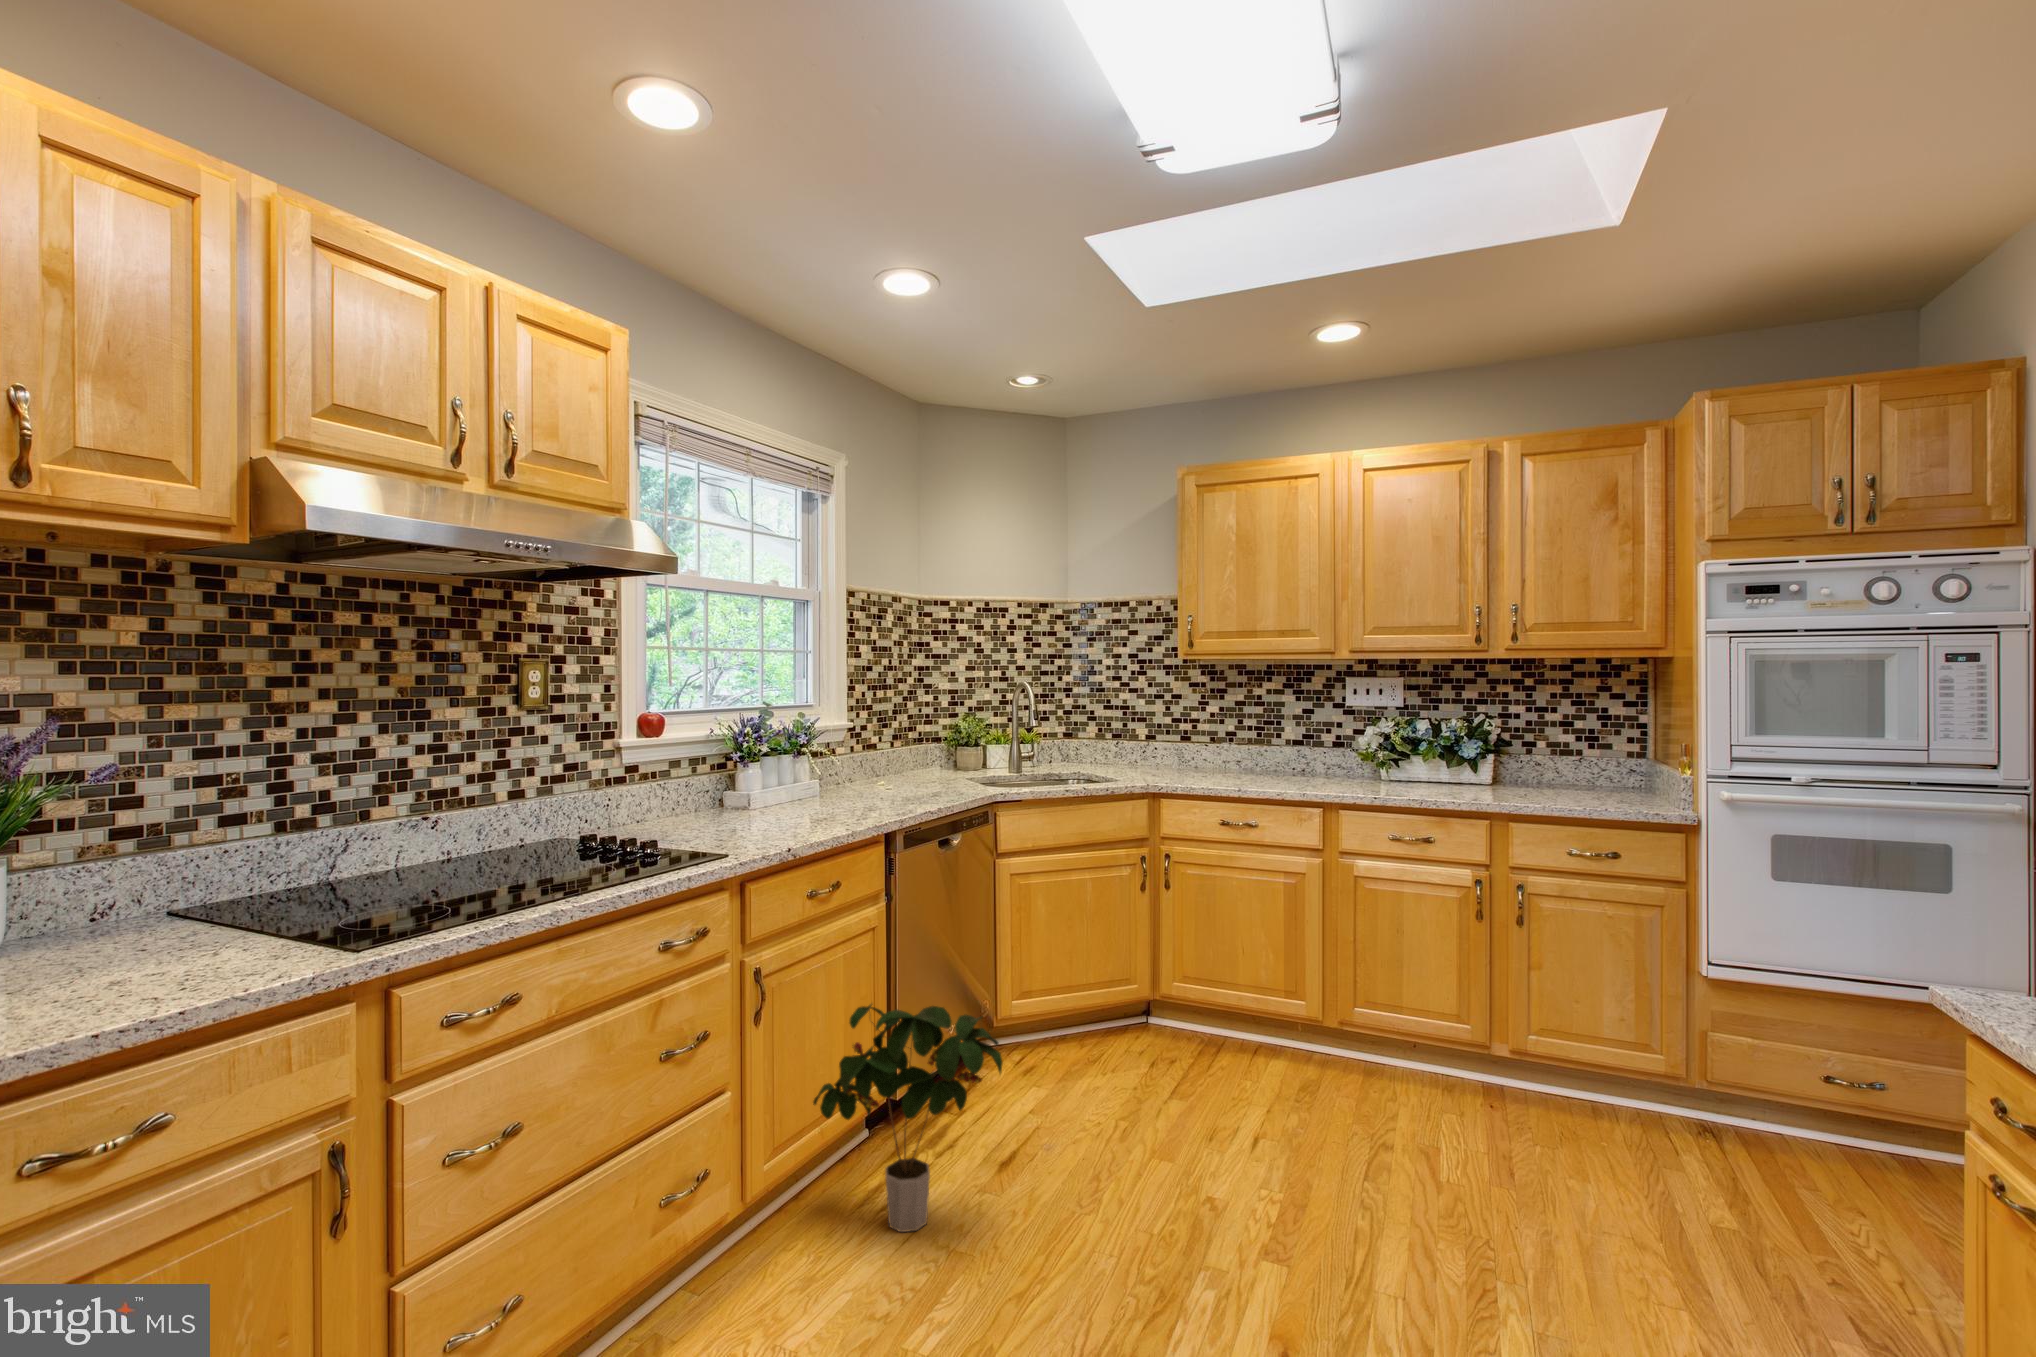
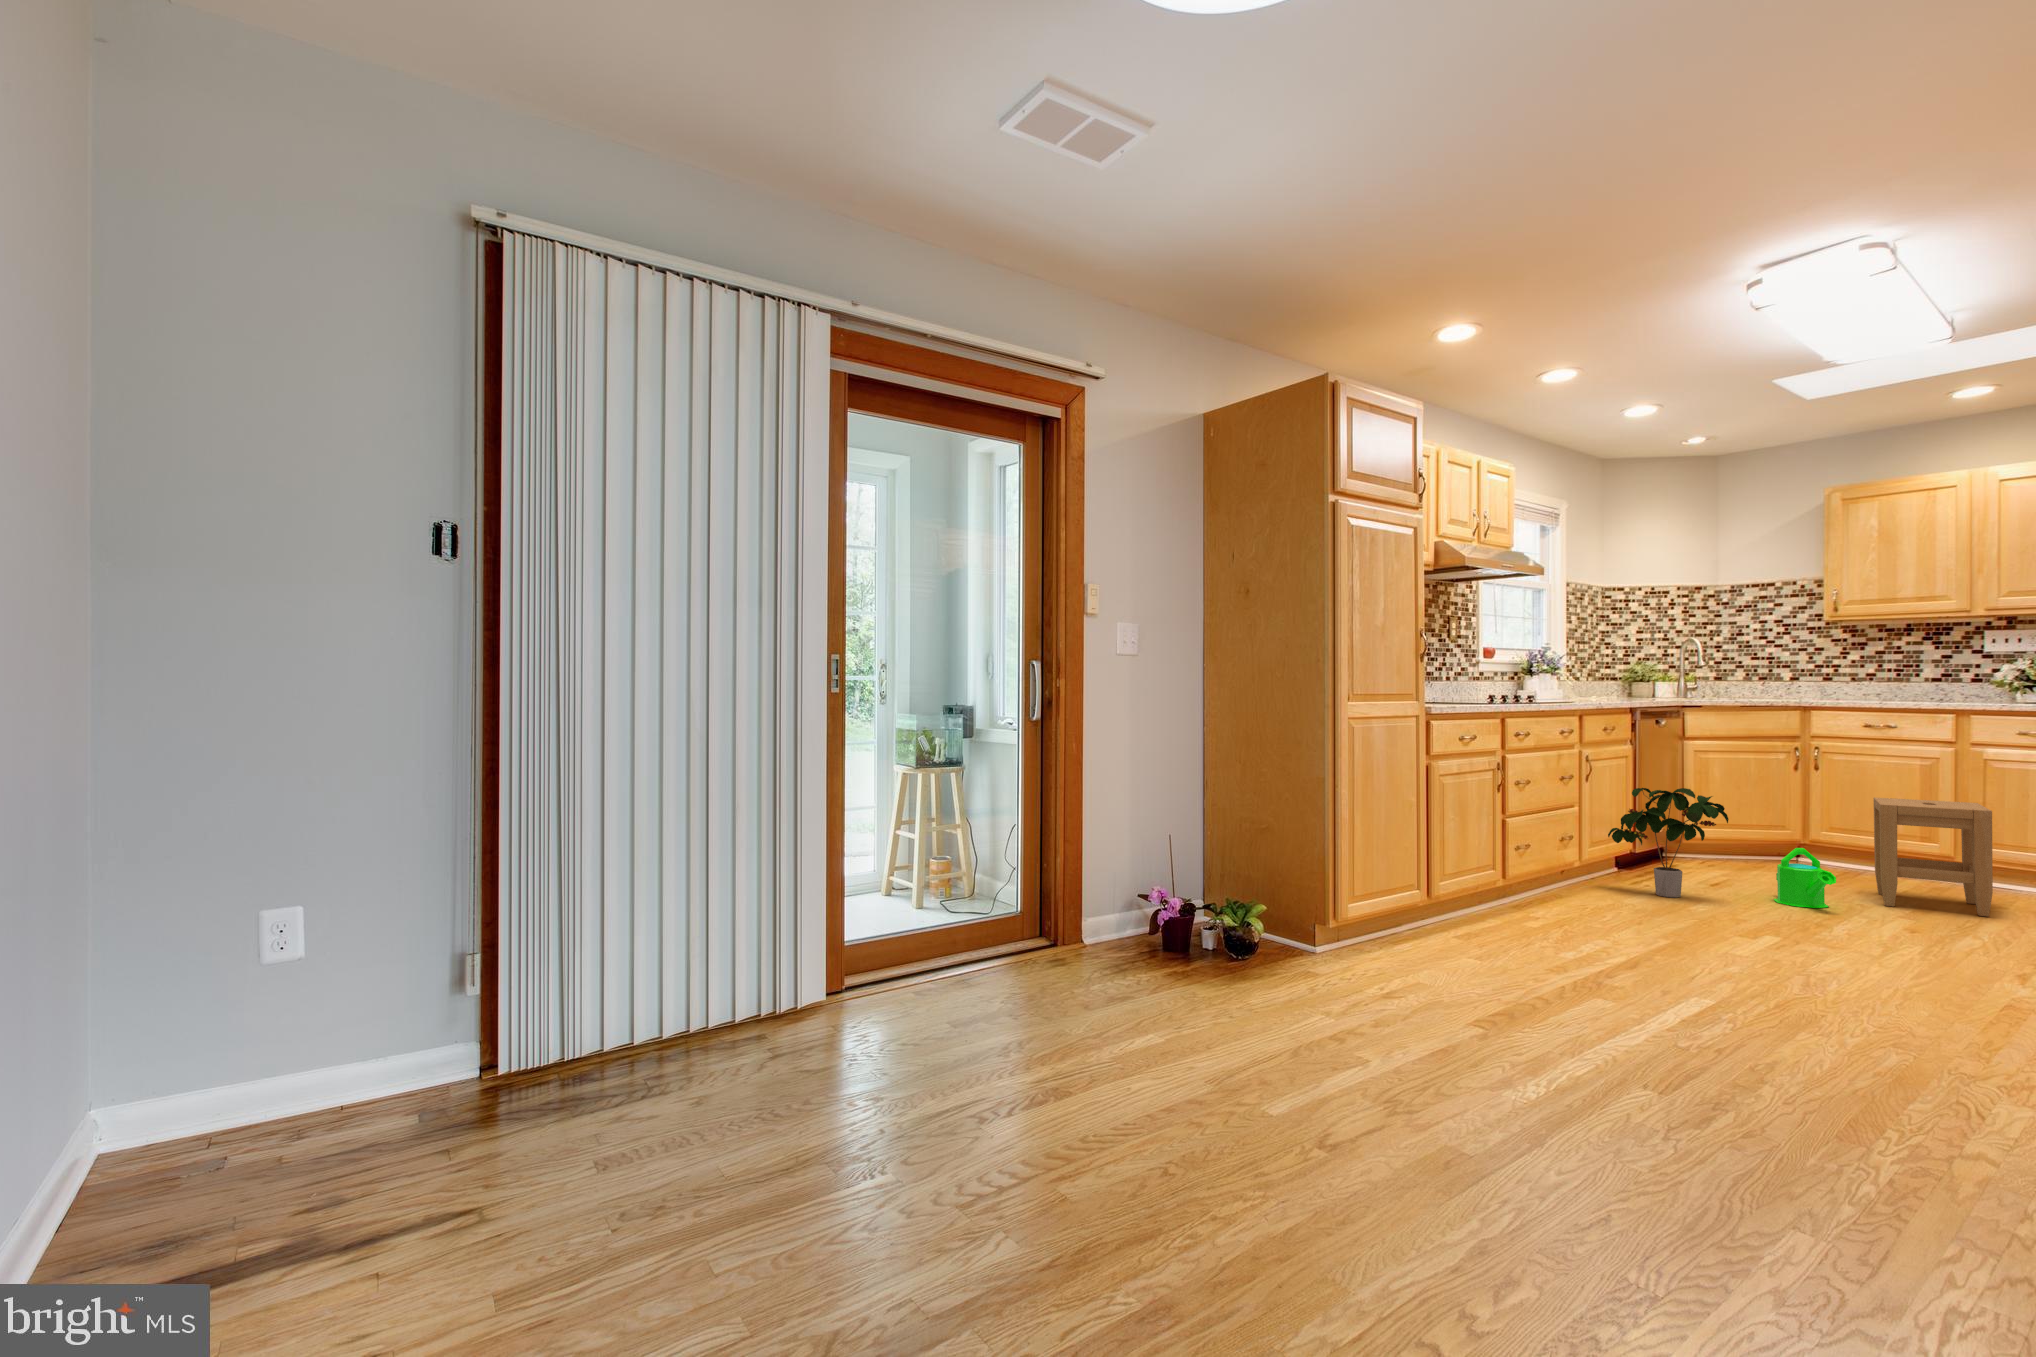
stool: none [1225,959,1374,1184] -> present [1873,797,1993,916]
watering can: none [1080,1096,1164,1220] -> present [1774,848,1836,908]

